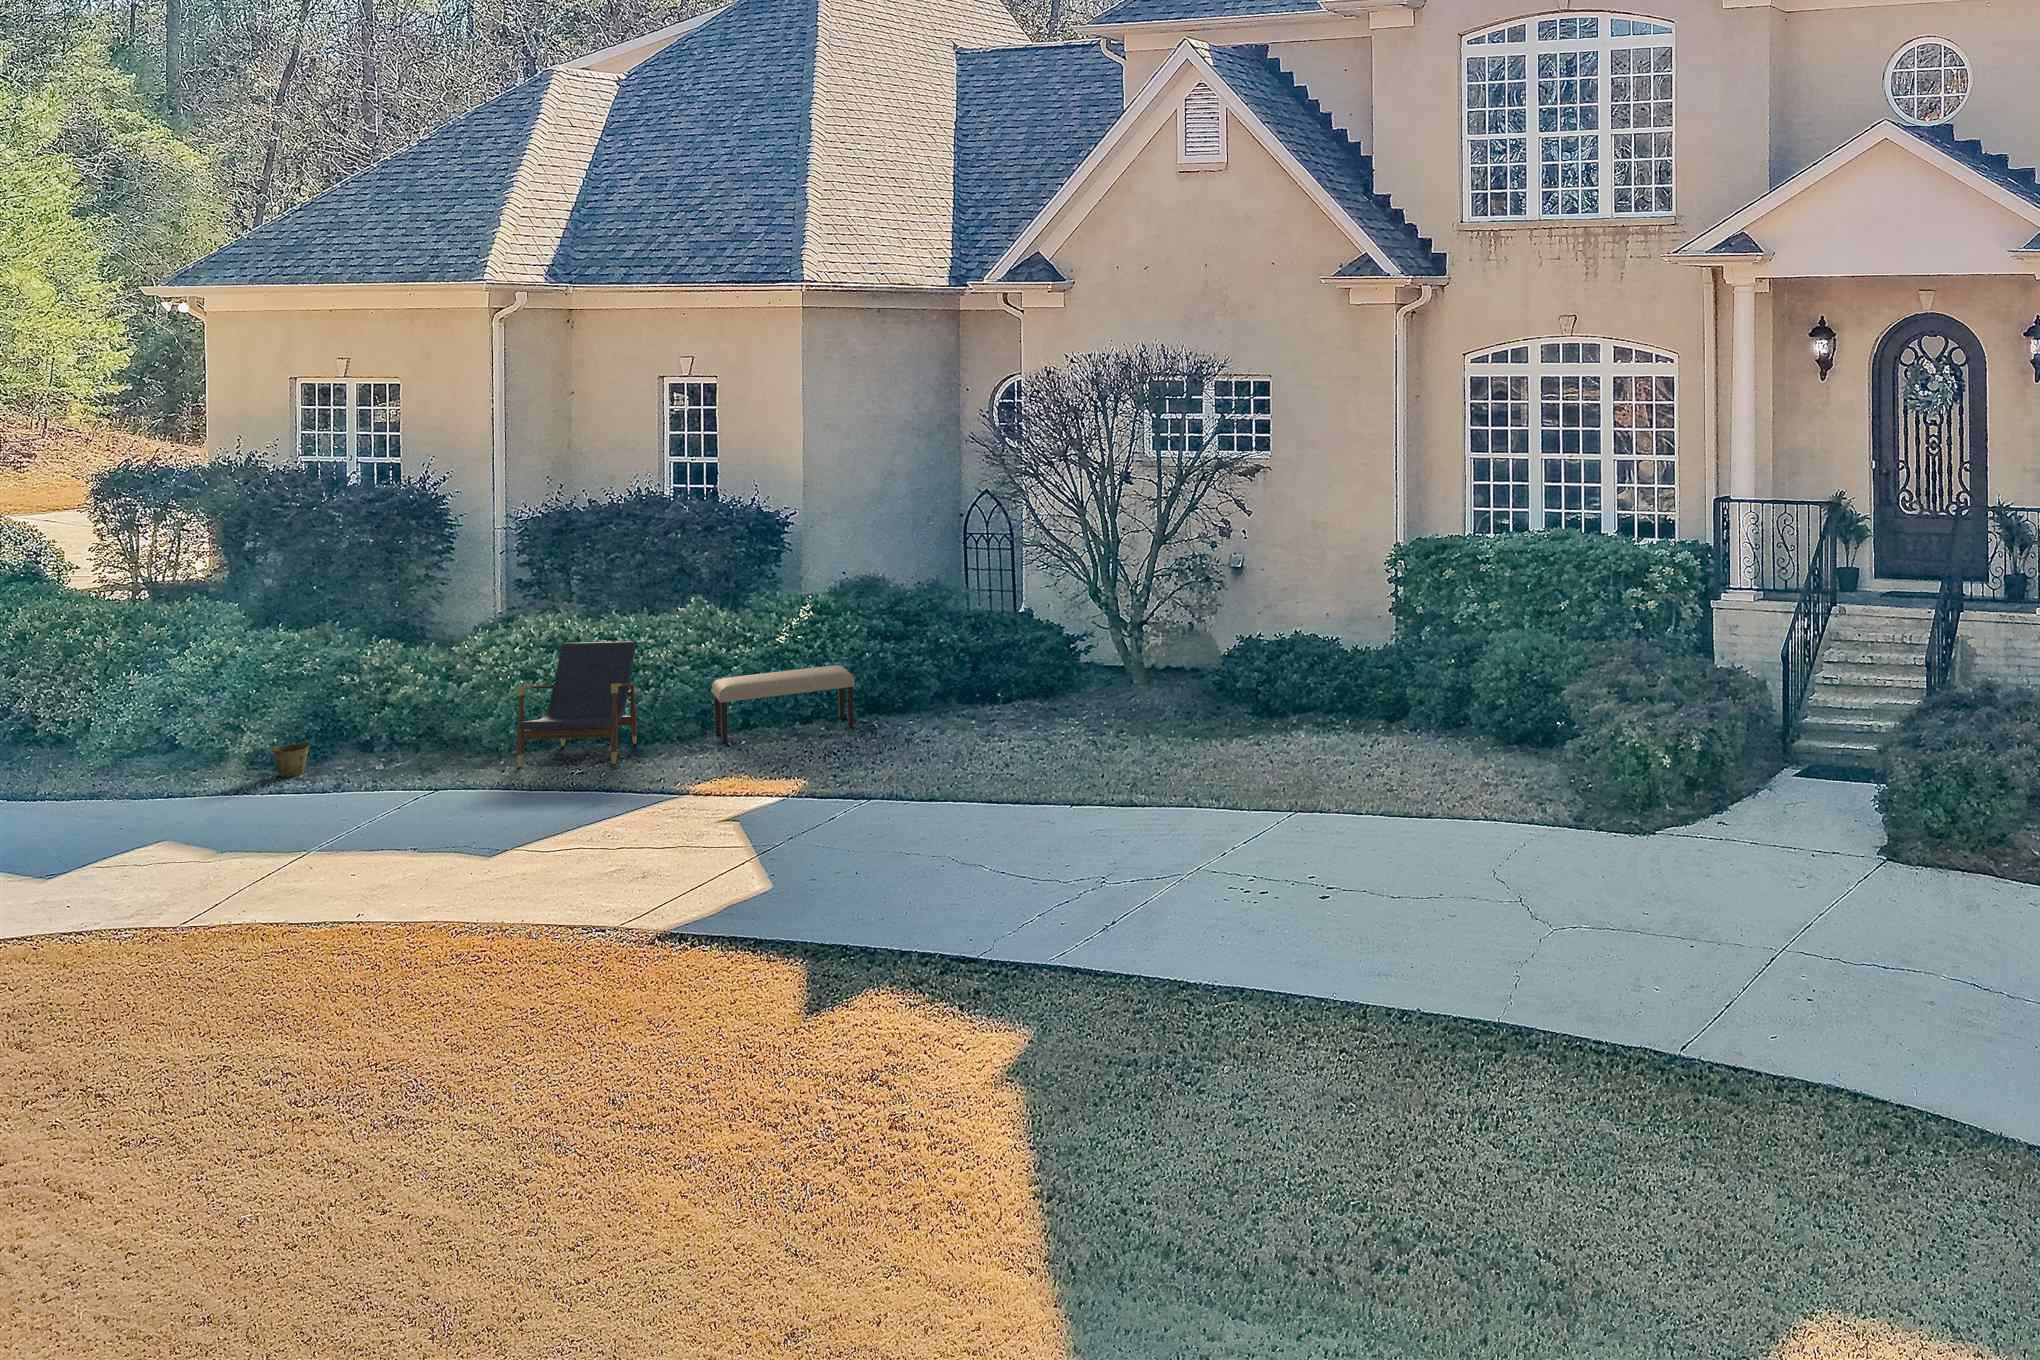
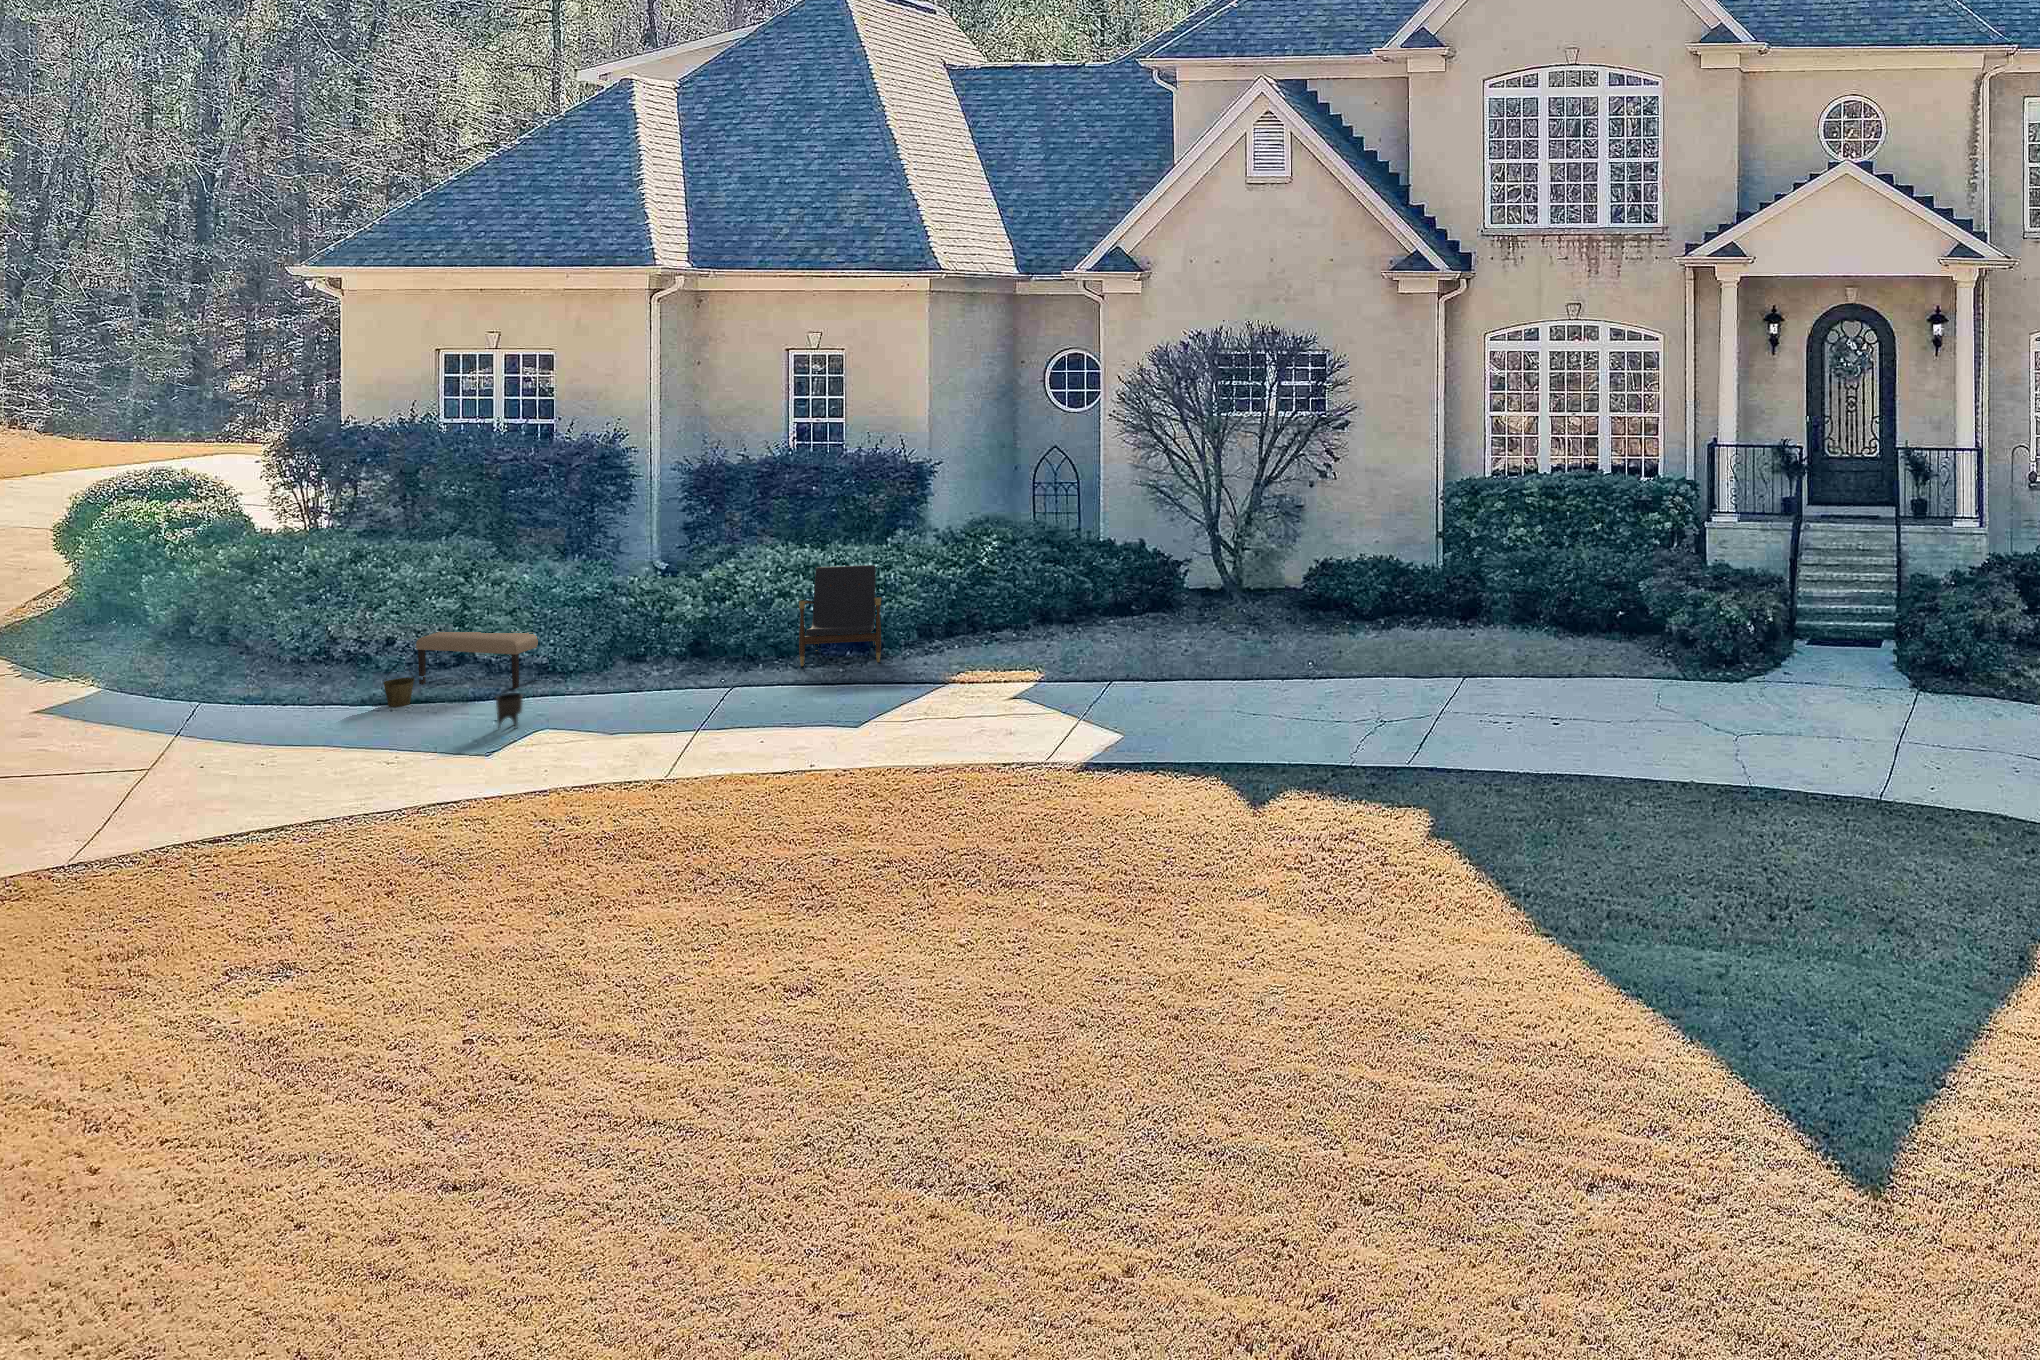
bench: present [712,666,855,743] -> present [416,630,538,688]
bucket: present [273,731,310,777] -> present [384,666,414,707]
planter: none [96,797,132,843] -> present [496,693,523,728]

